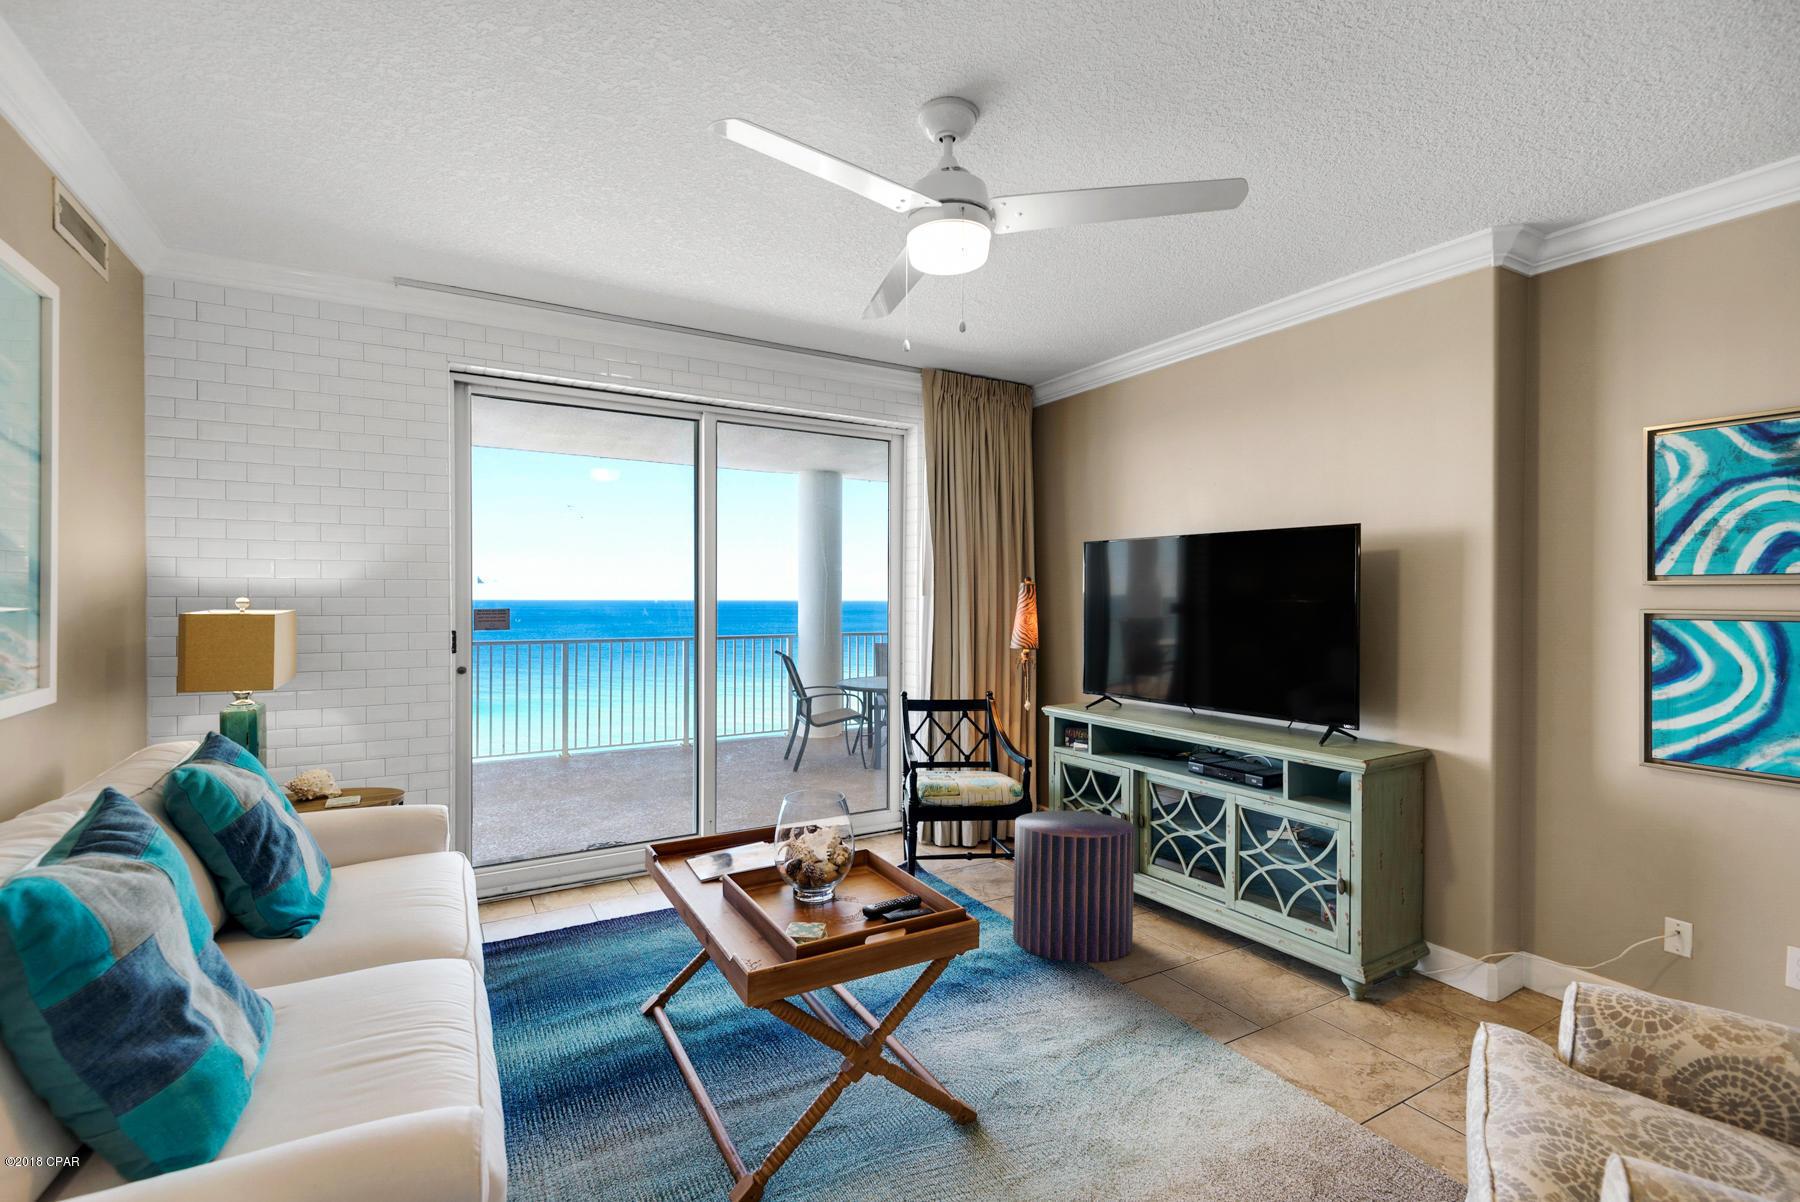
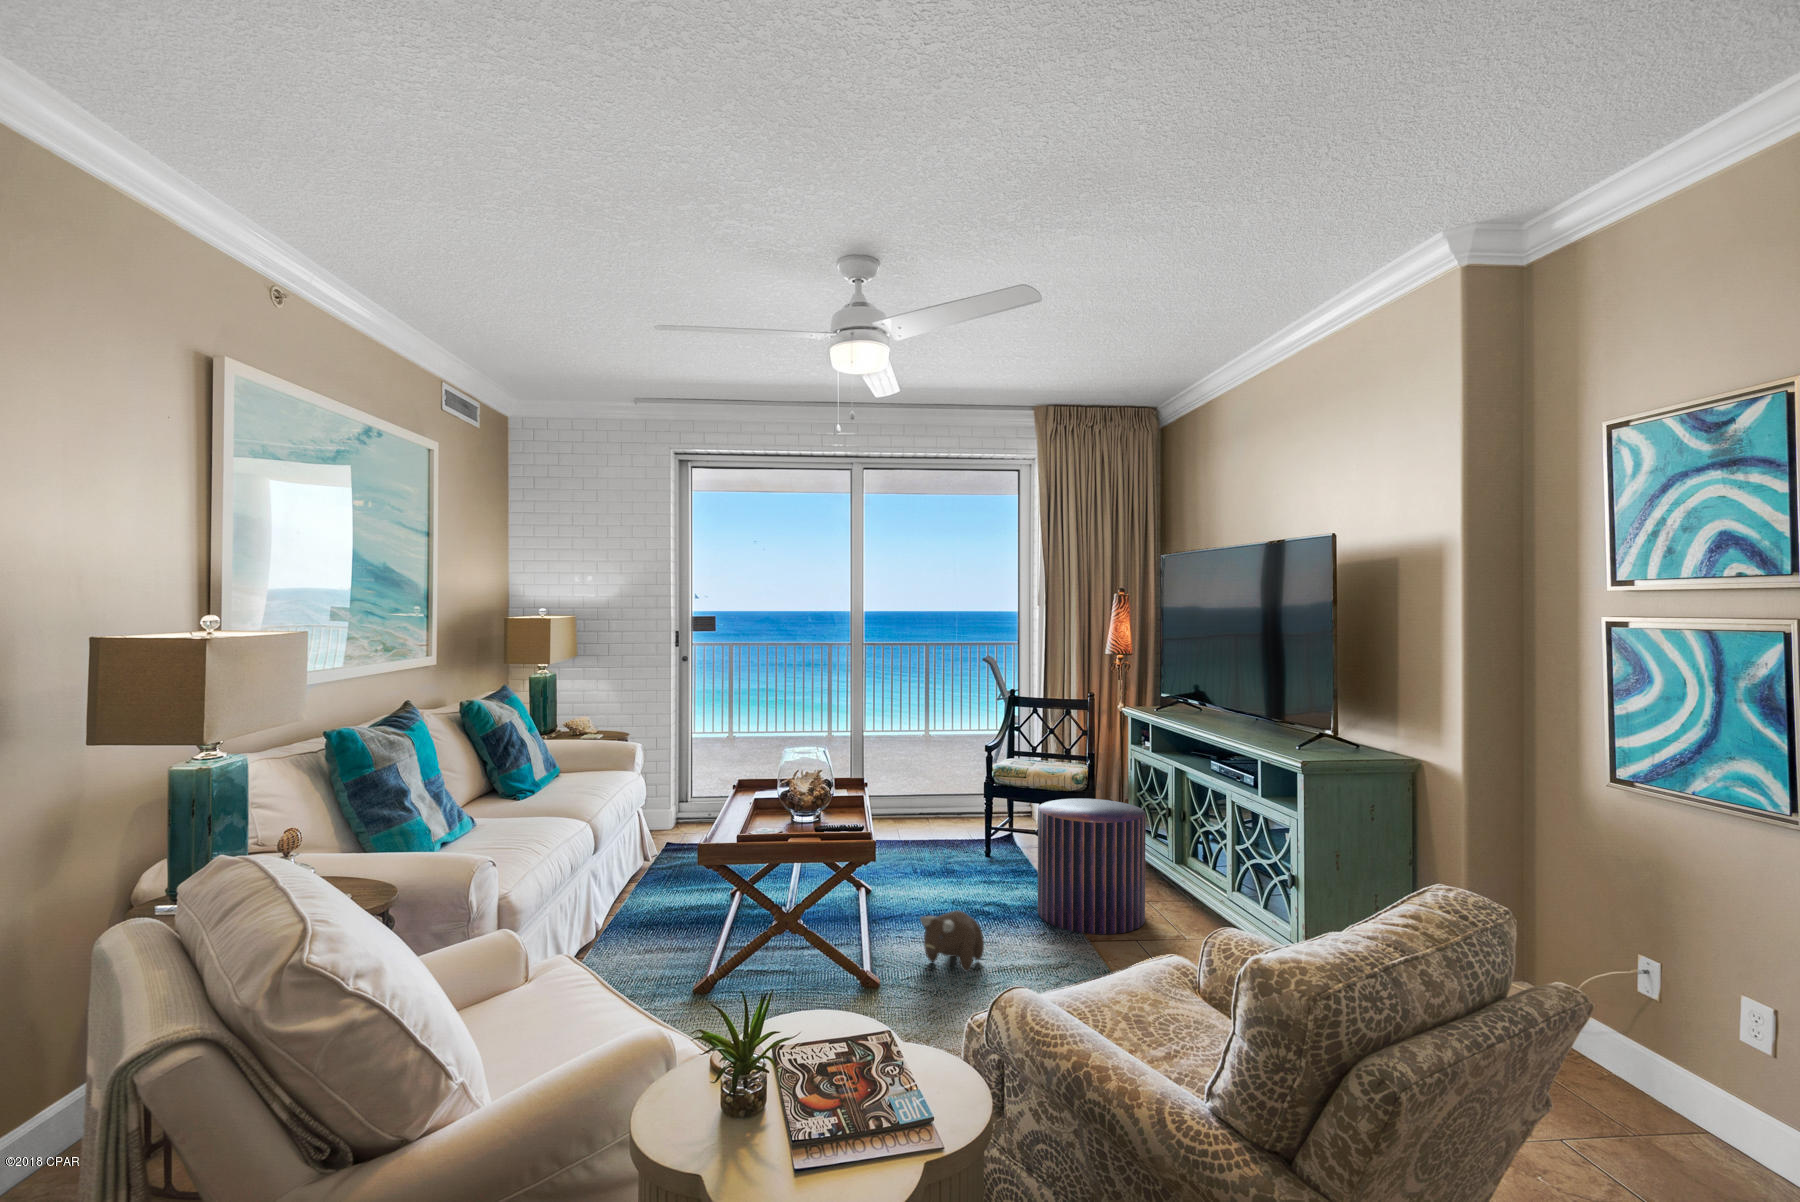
plush toy: none [963,955,1030,1027] -> present [920,910,984,972]

